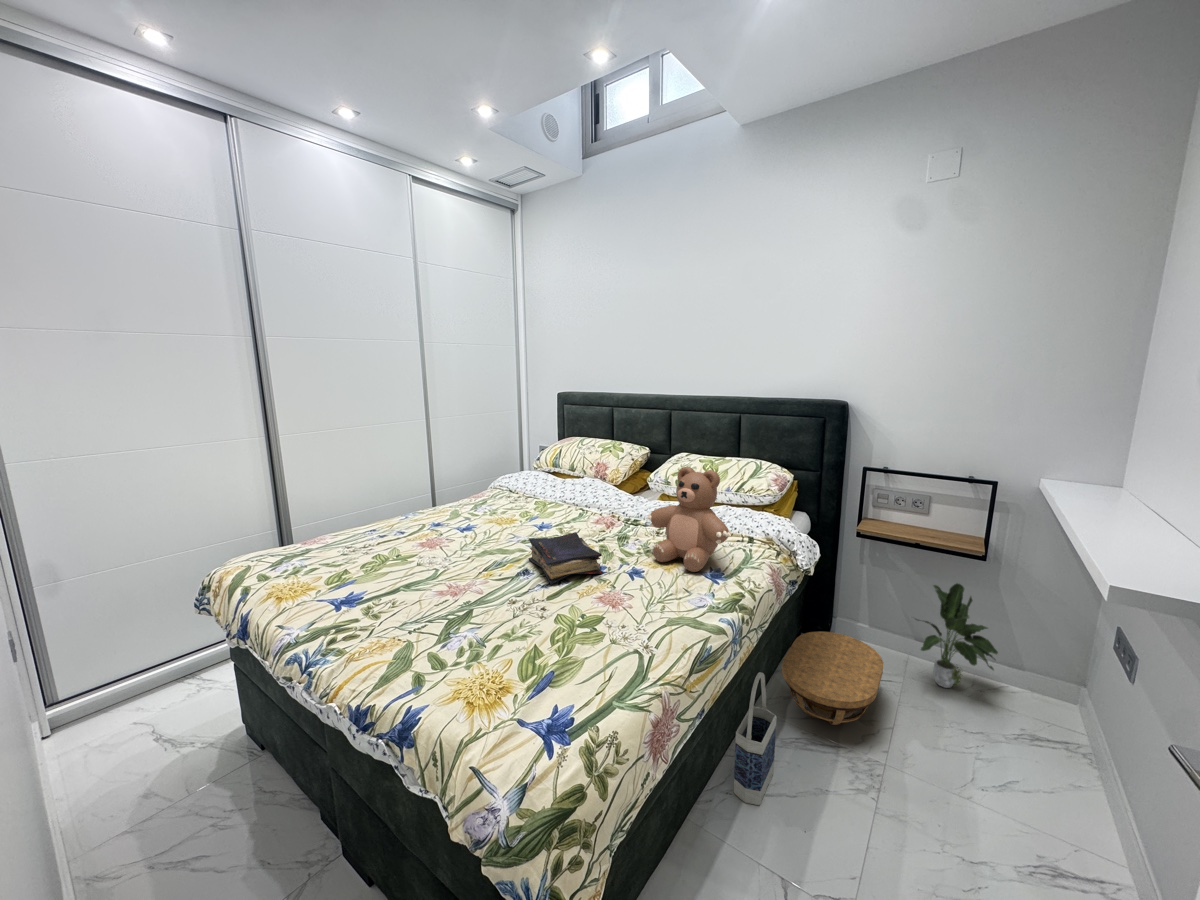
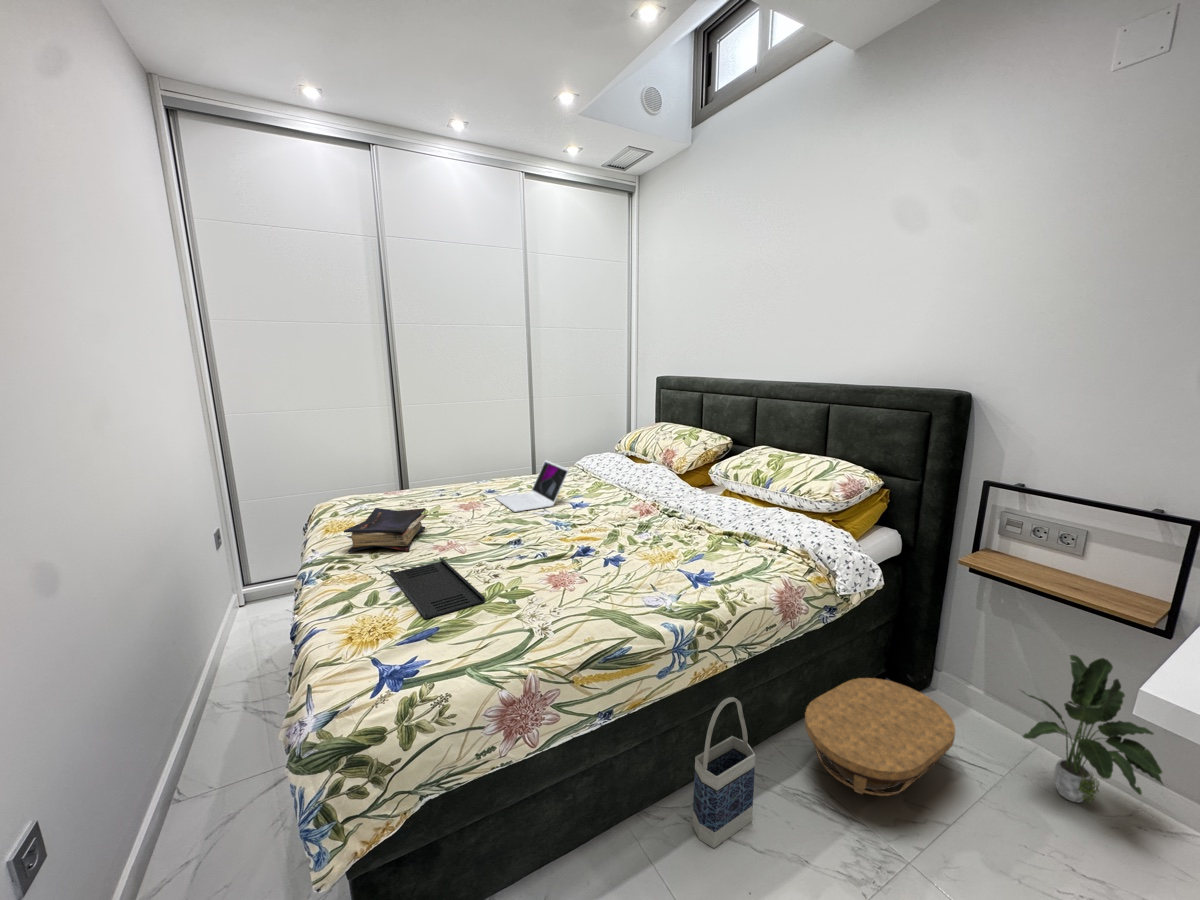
teddy bear: present [647,467,731,572] -> none [650,454,726,570]
laptop: none [452,484,533,541] -> present [495,460,569,512]
book: present [529,532,603,585] -> present [344,508,428,552]
tray: none [427,602,560,667] -> present [390,559,485,619]

